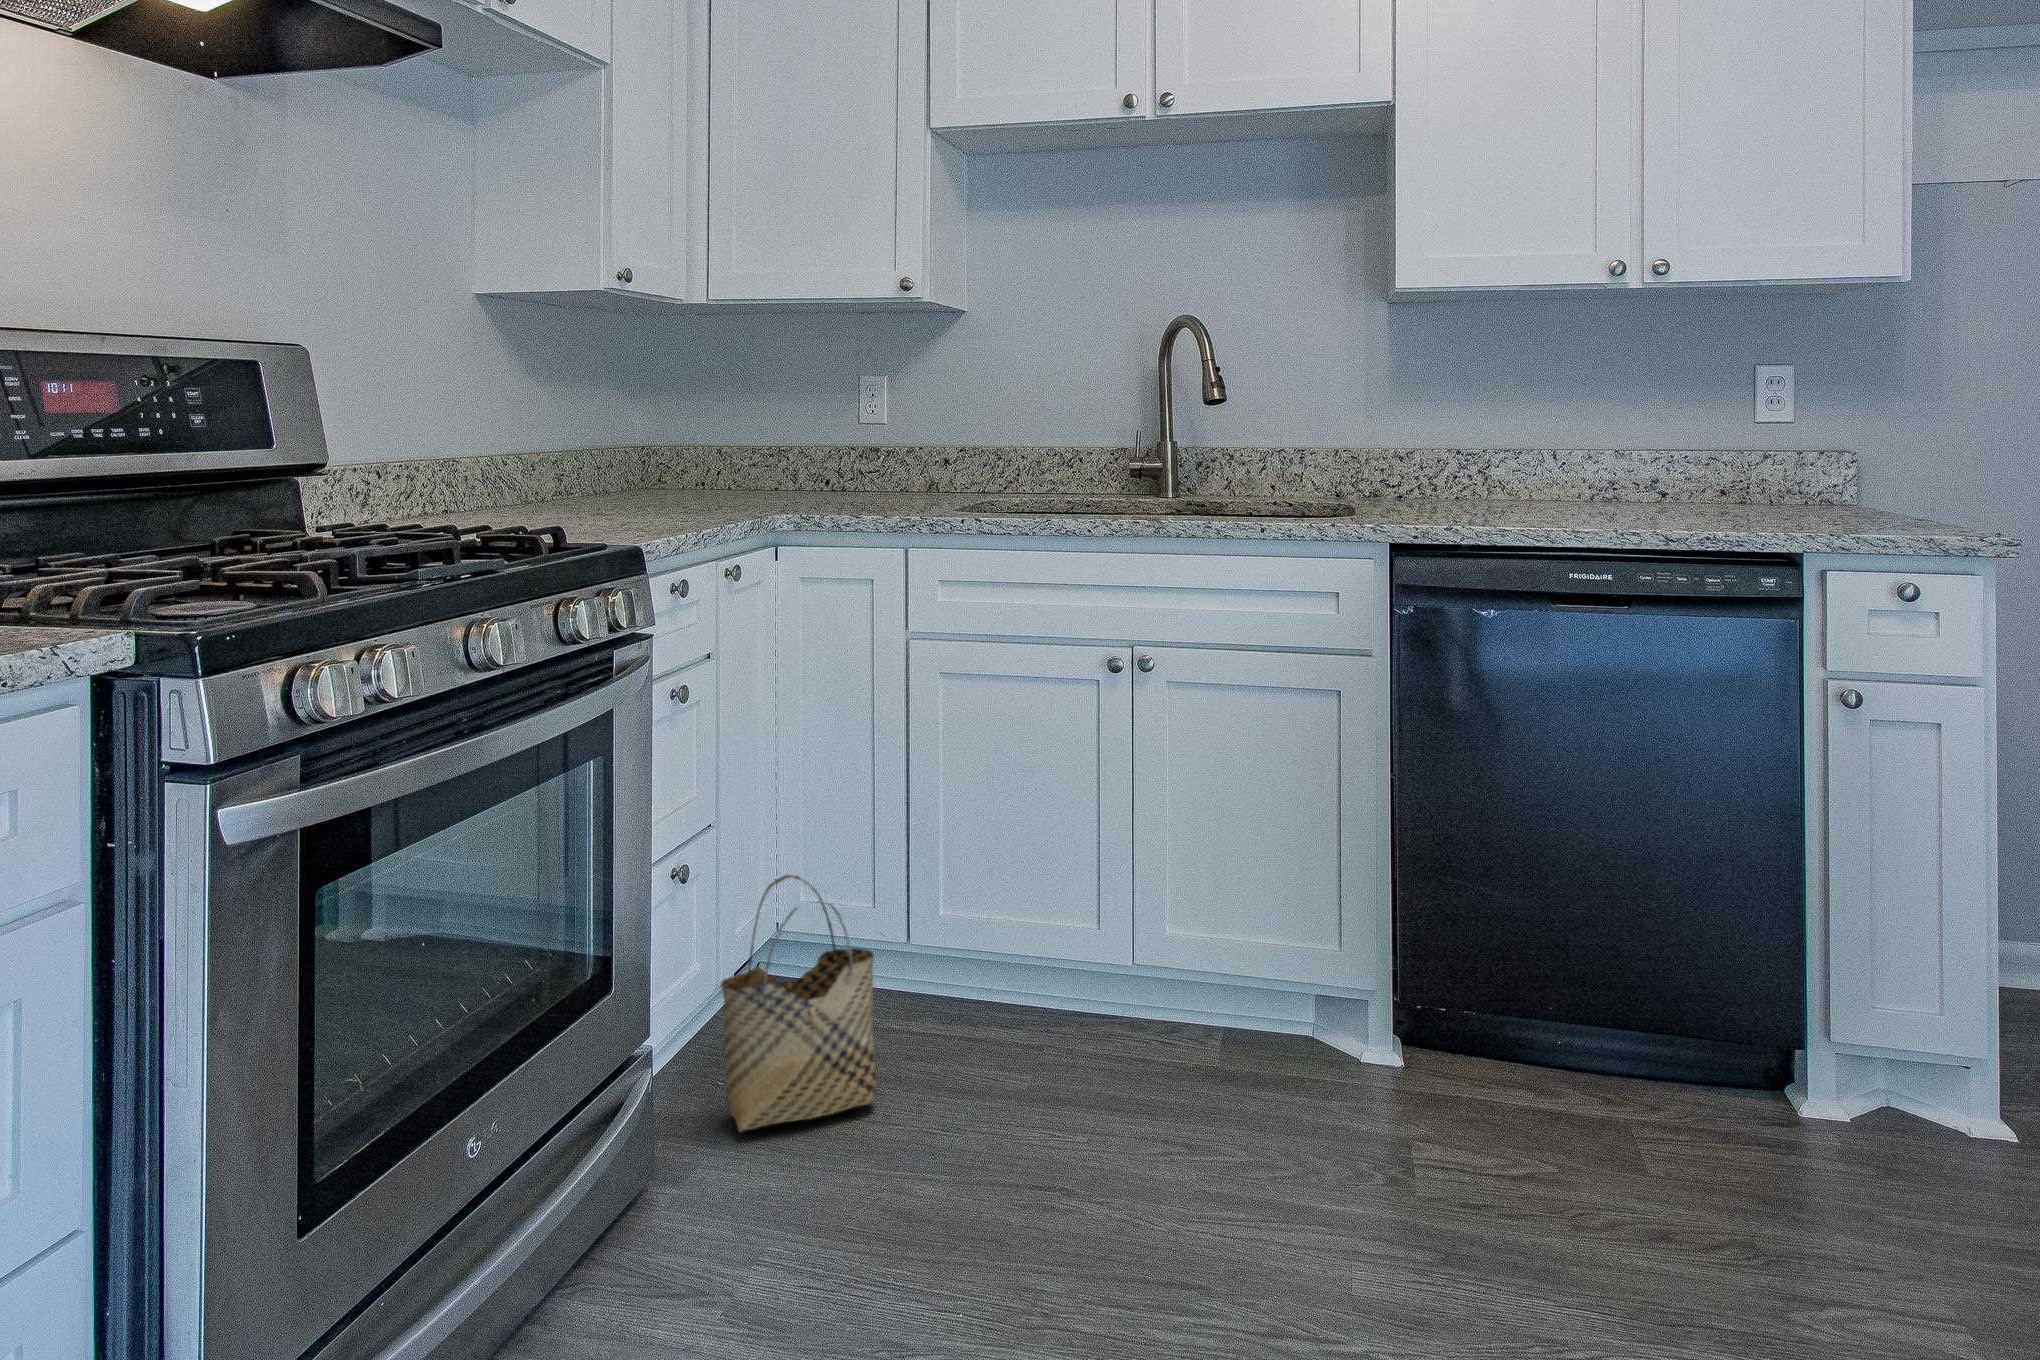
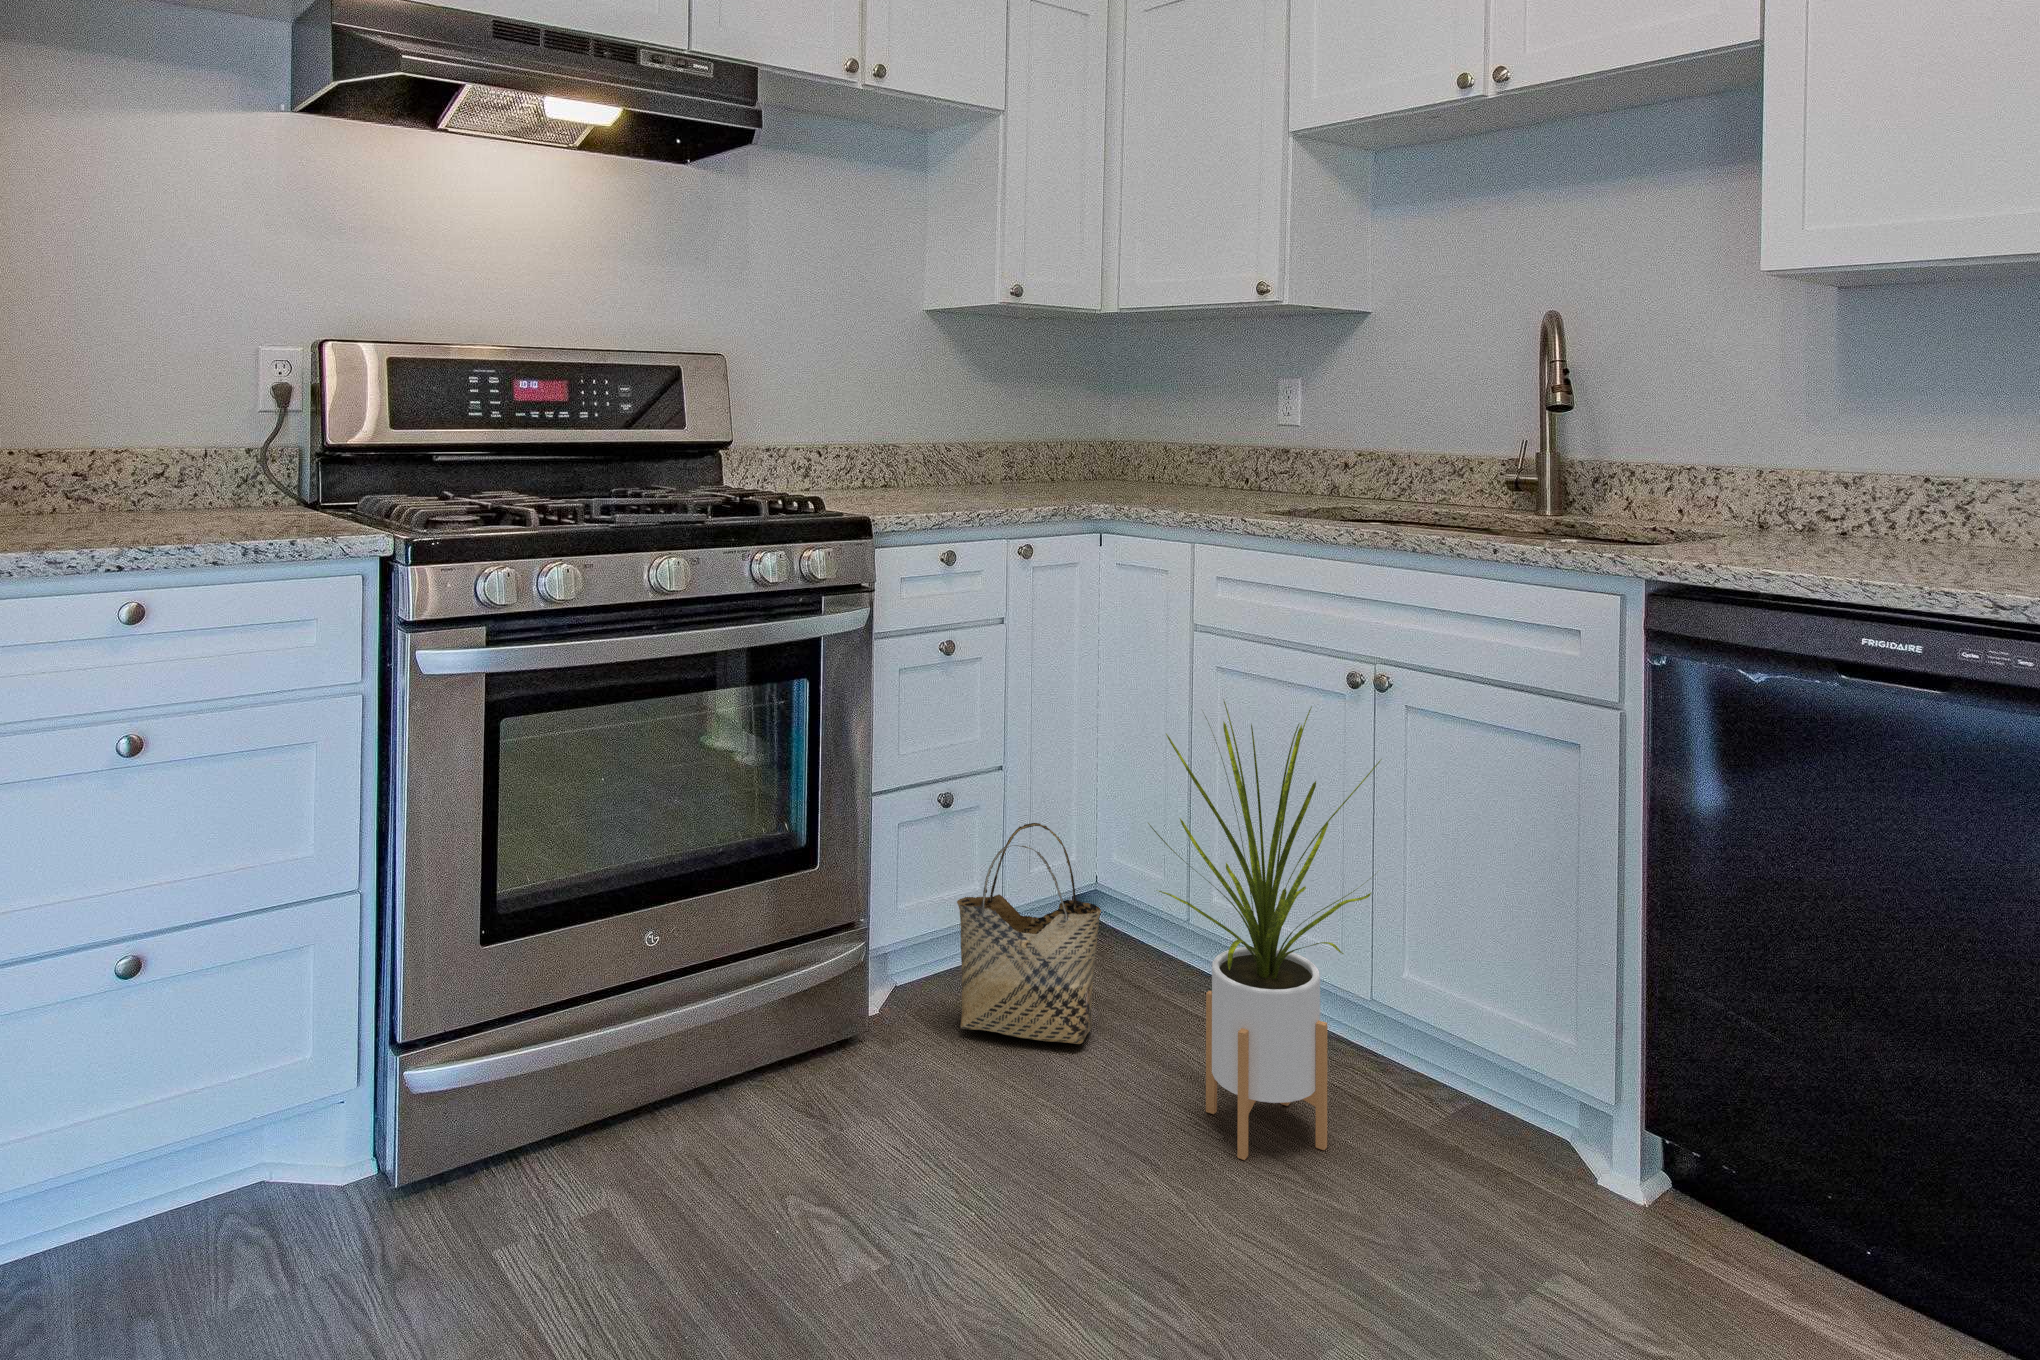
house plant: none [995,693,1217,1156] -> present [1148,699,1381,1160]

